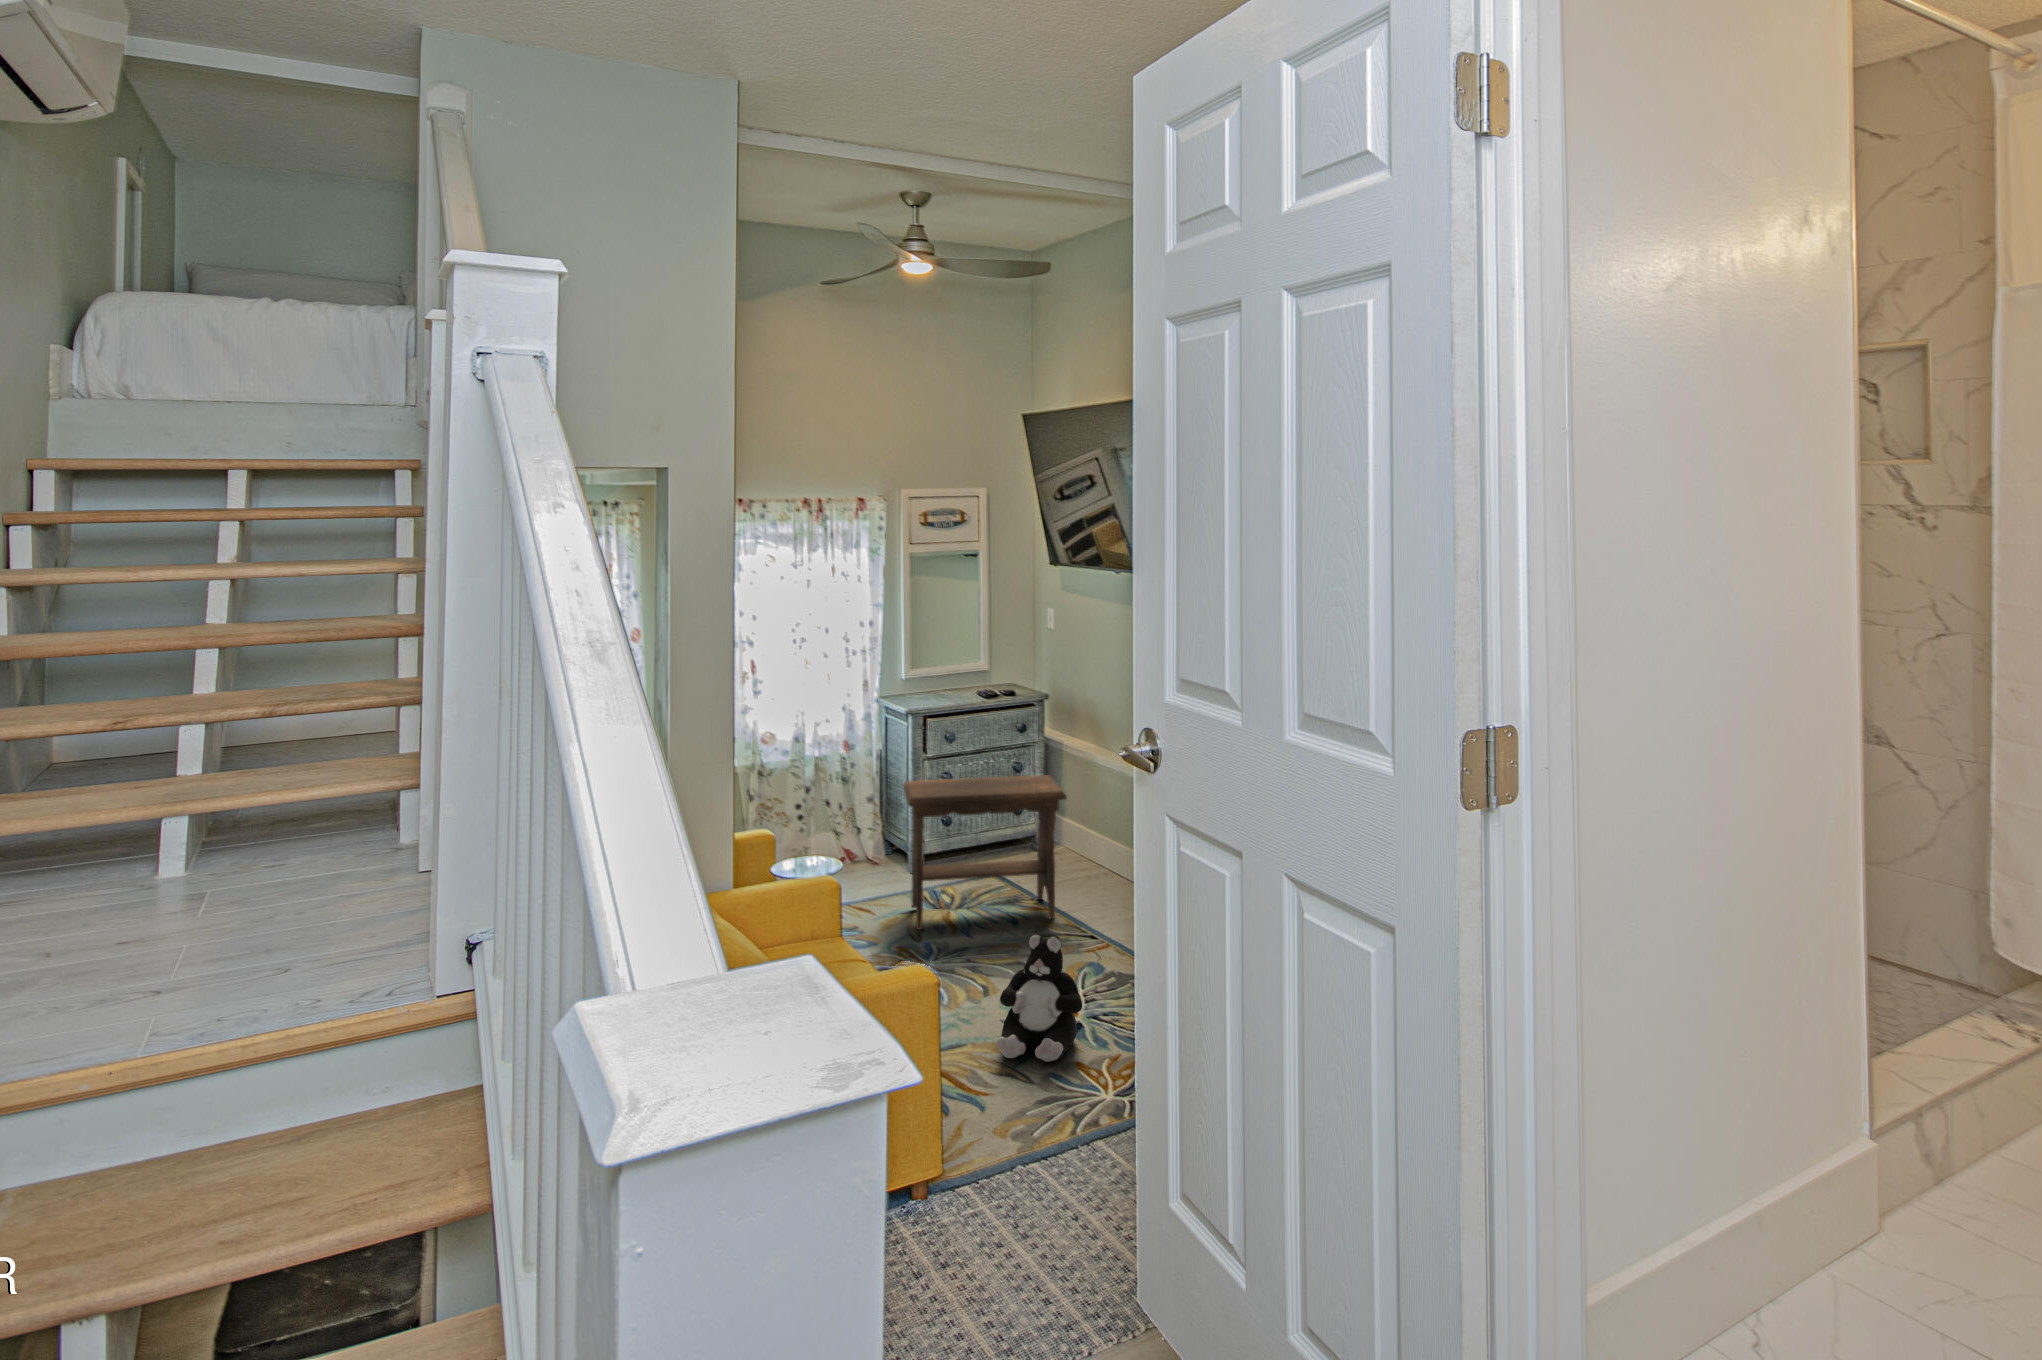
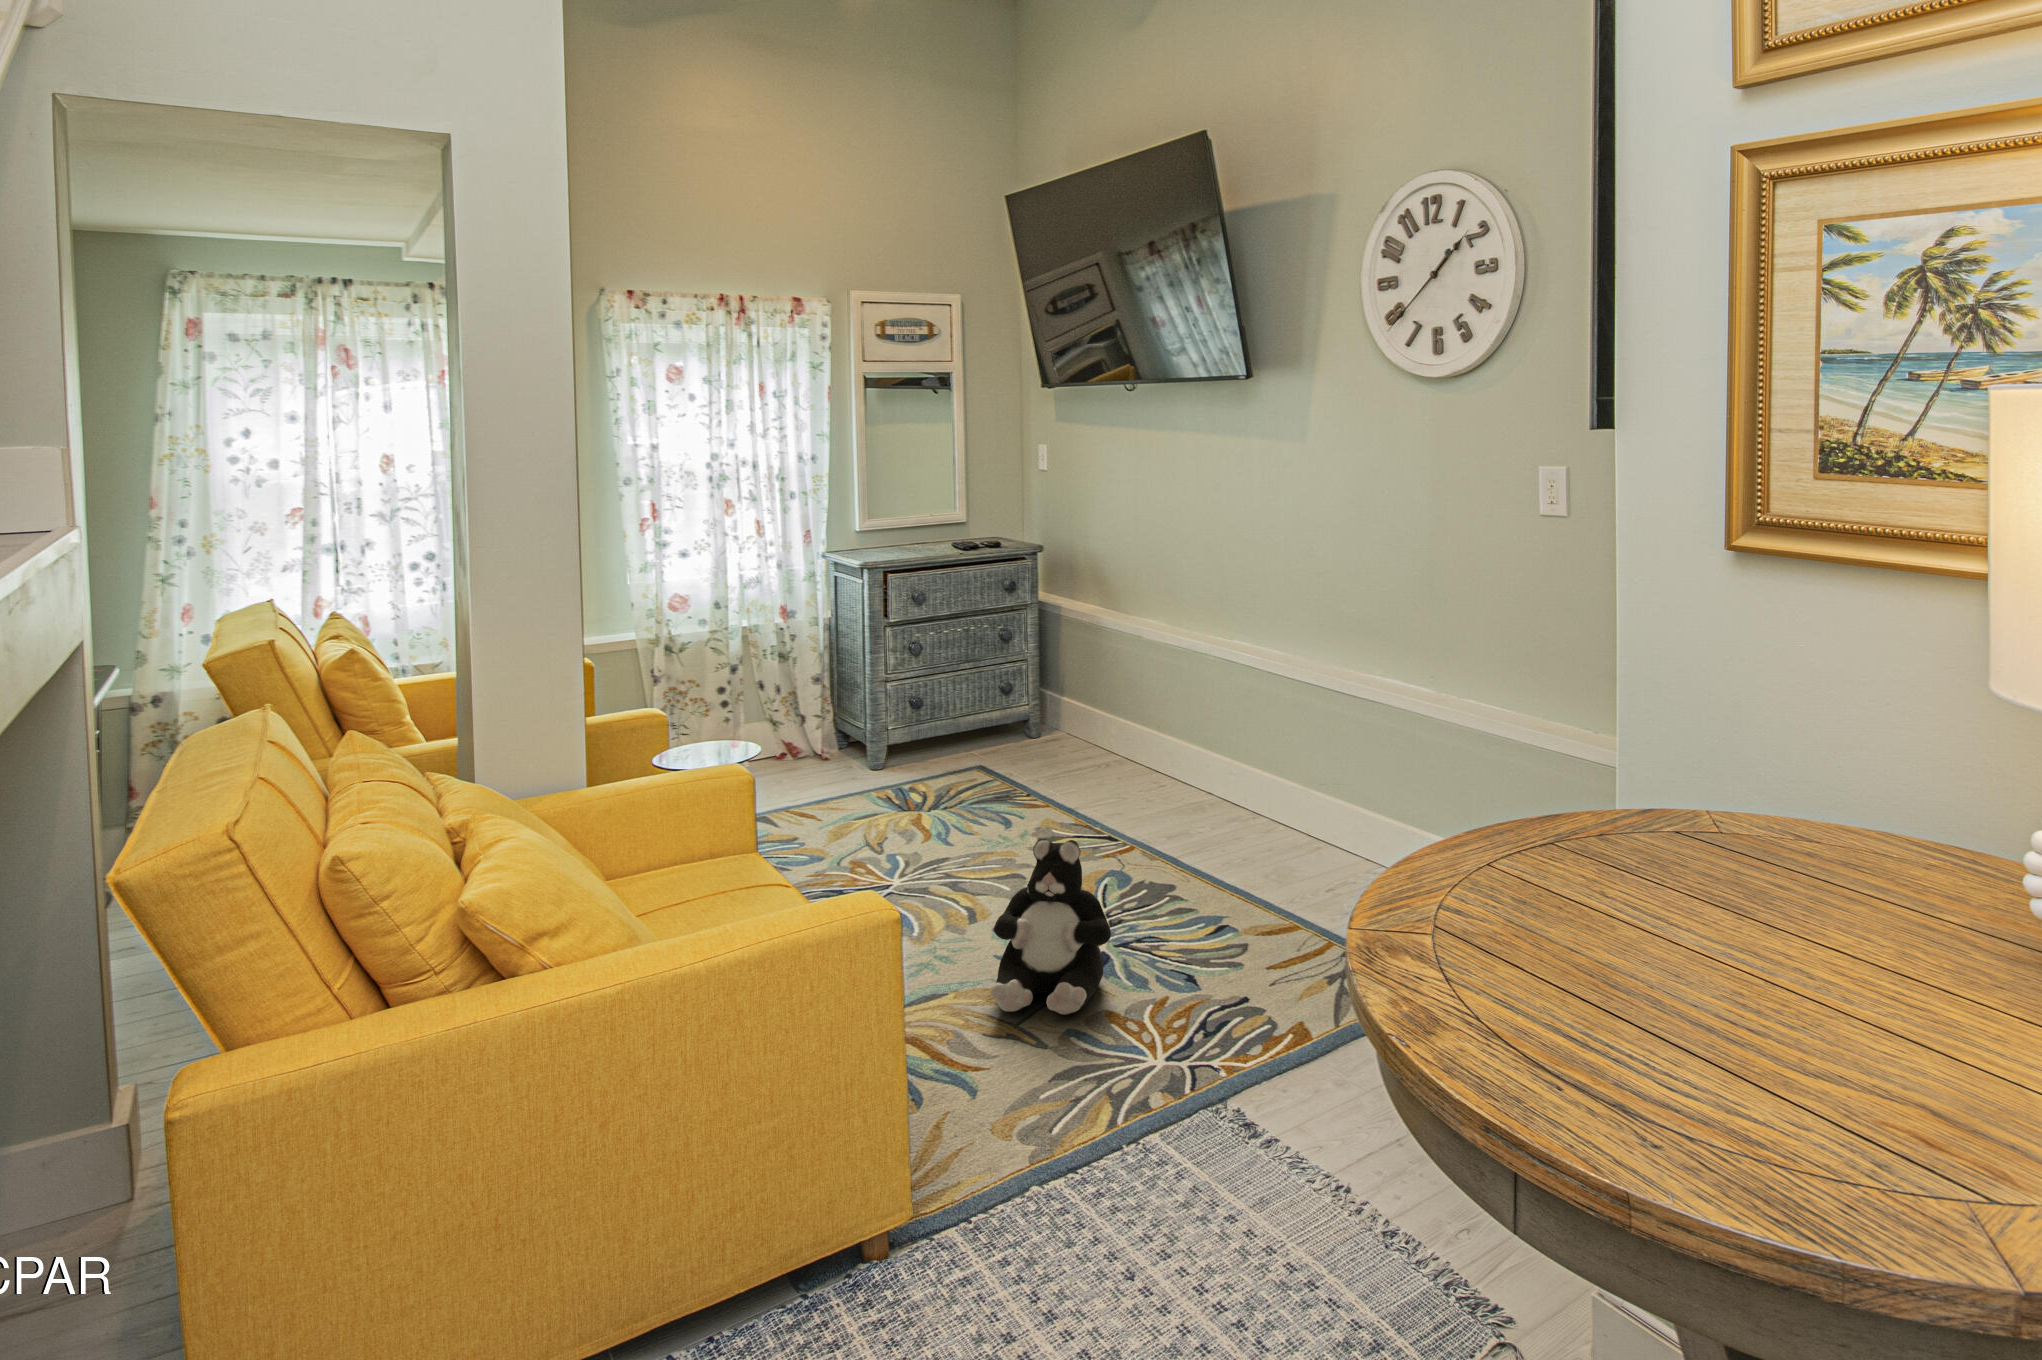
footstool: present [903,775,1067,930] -> none [856,638,1075,840]

